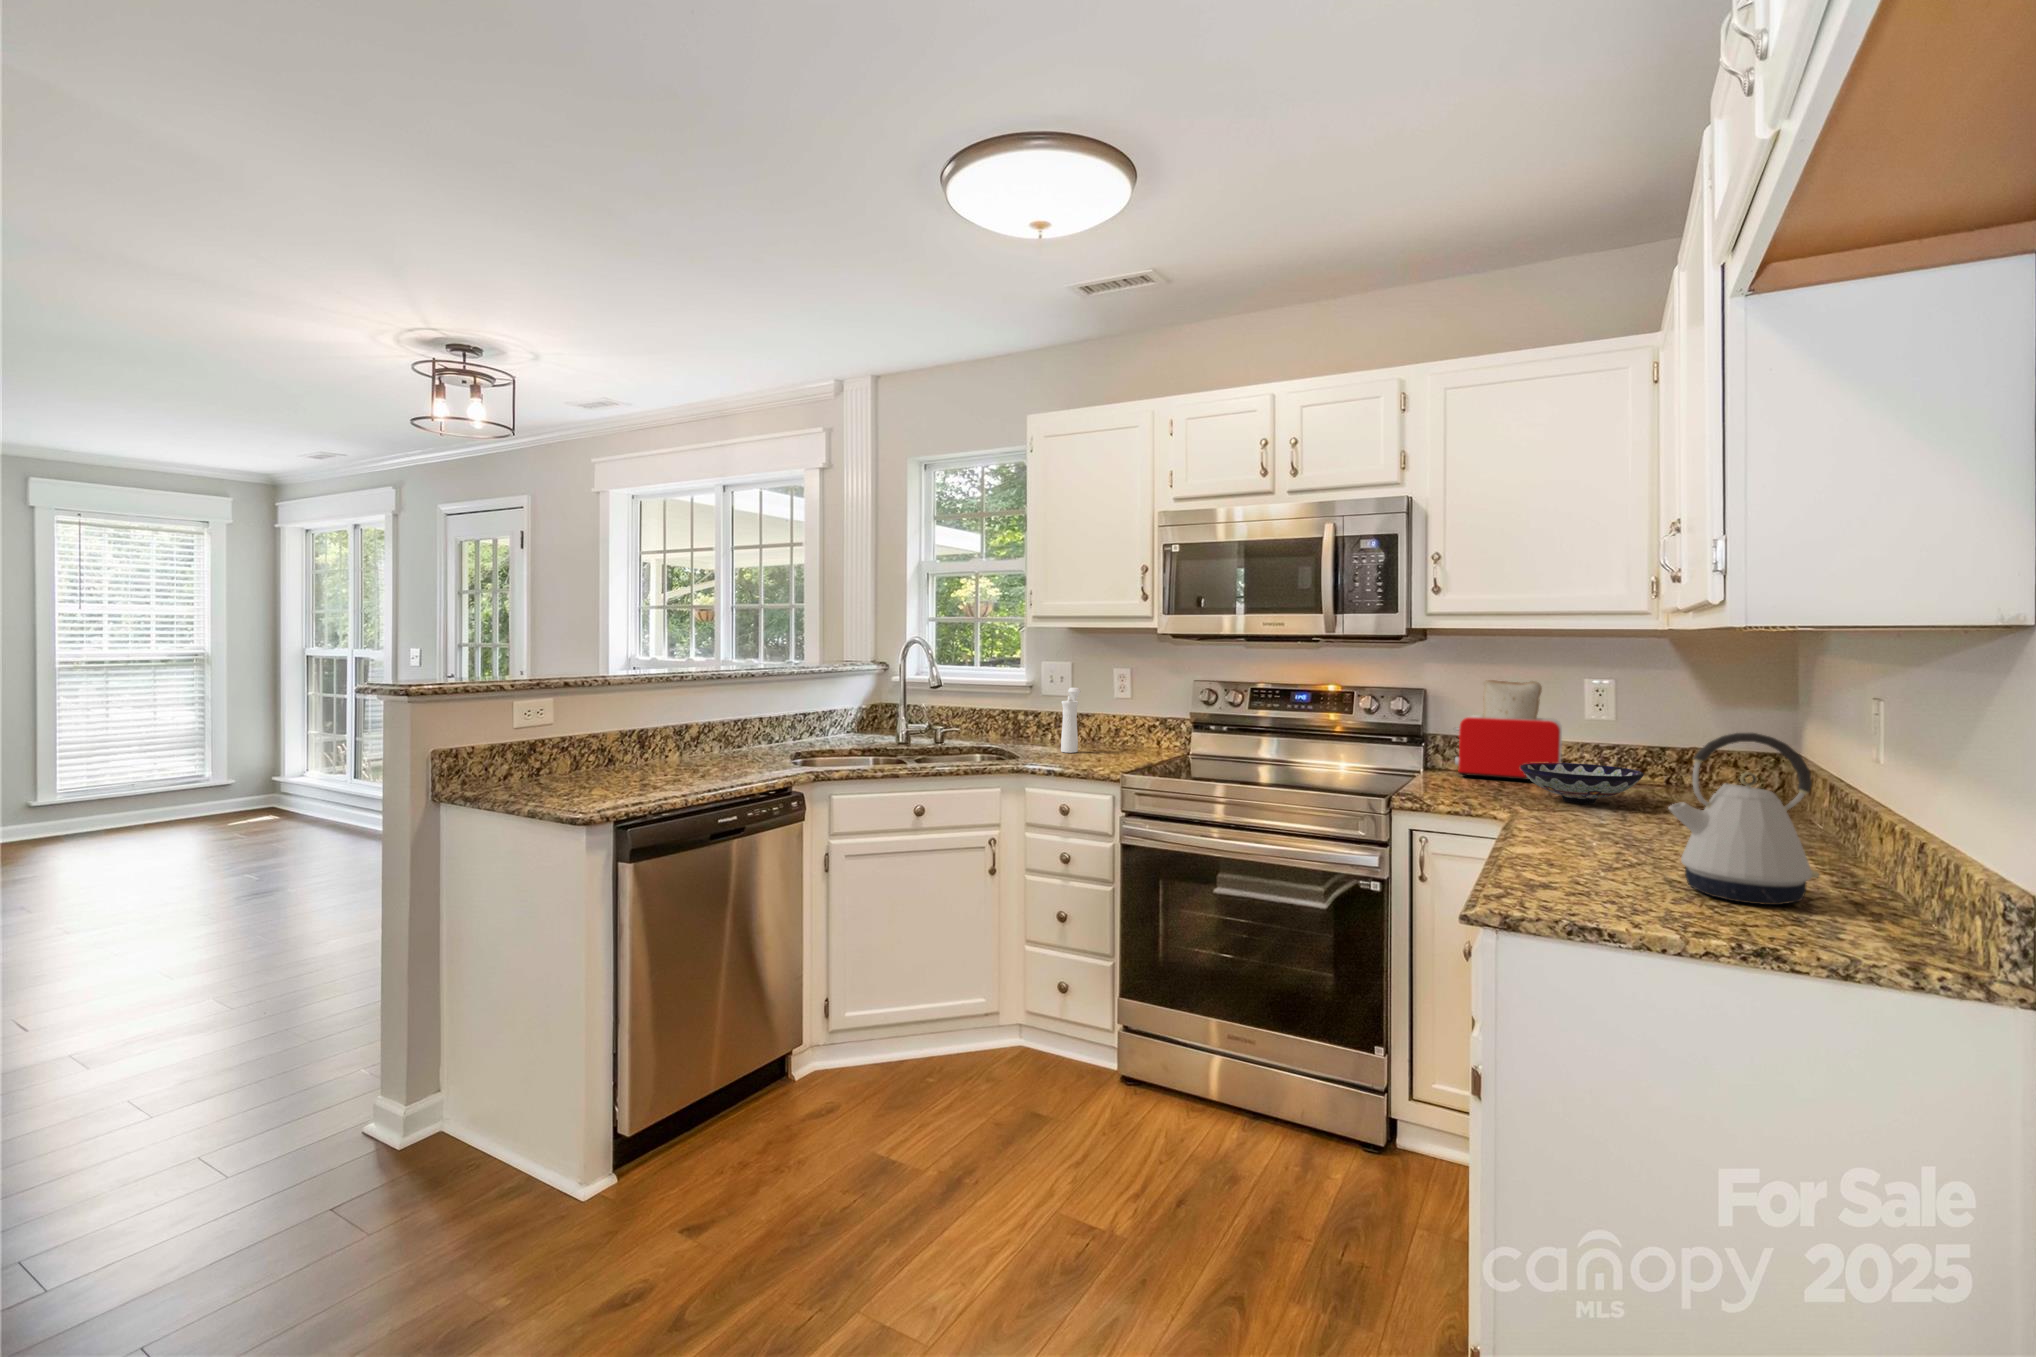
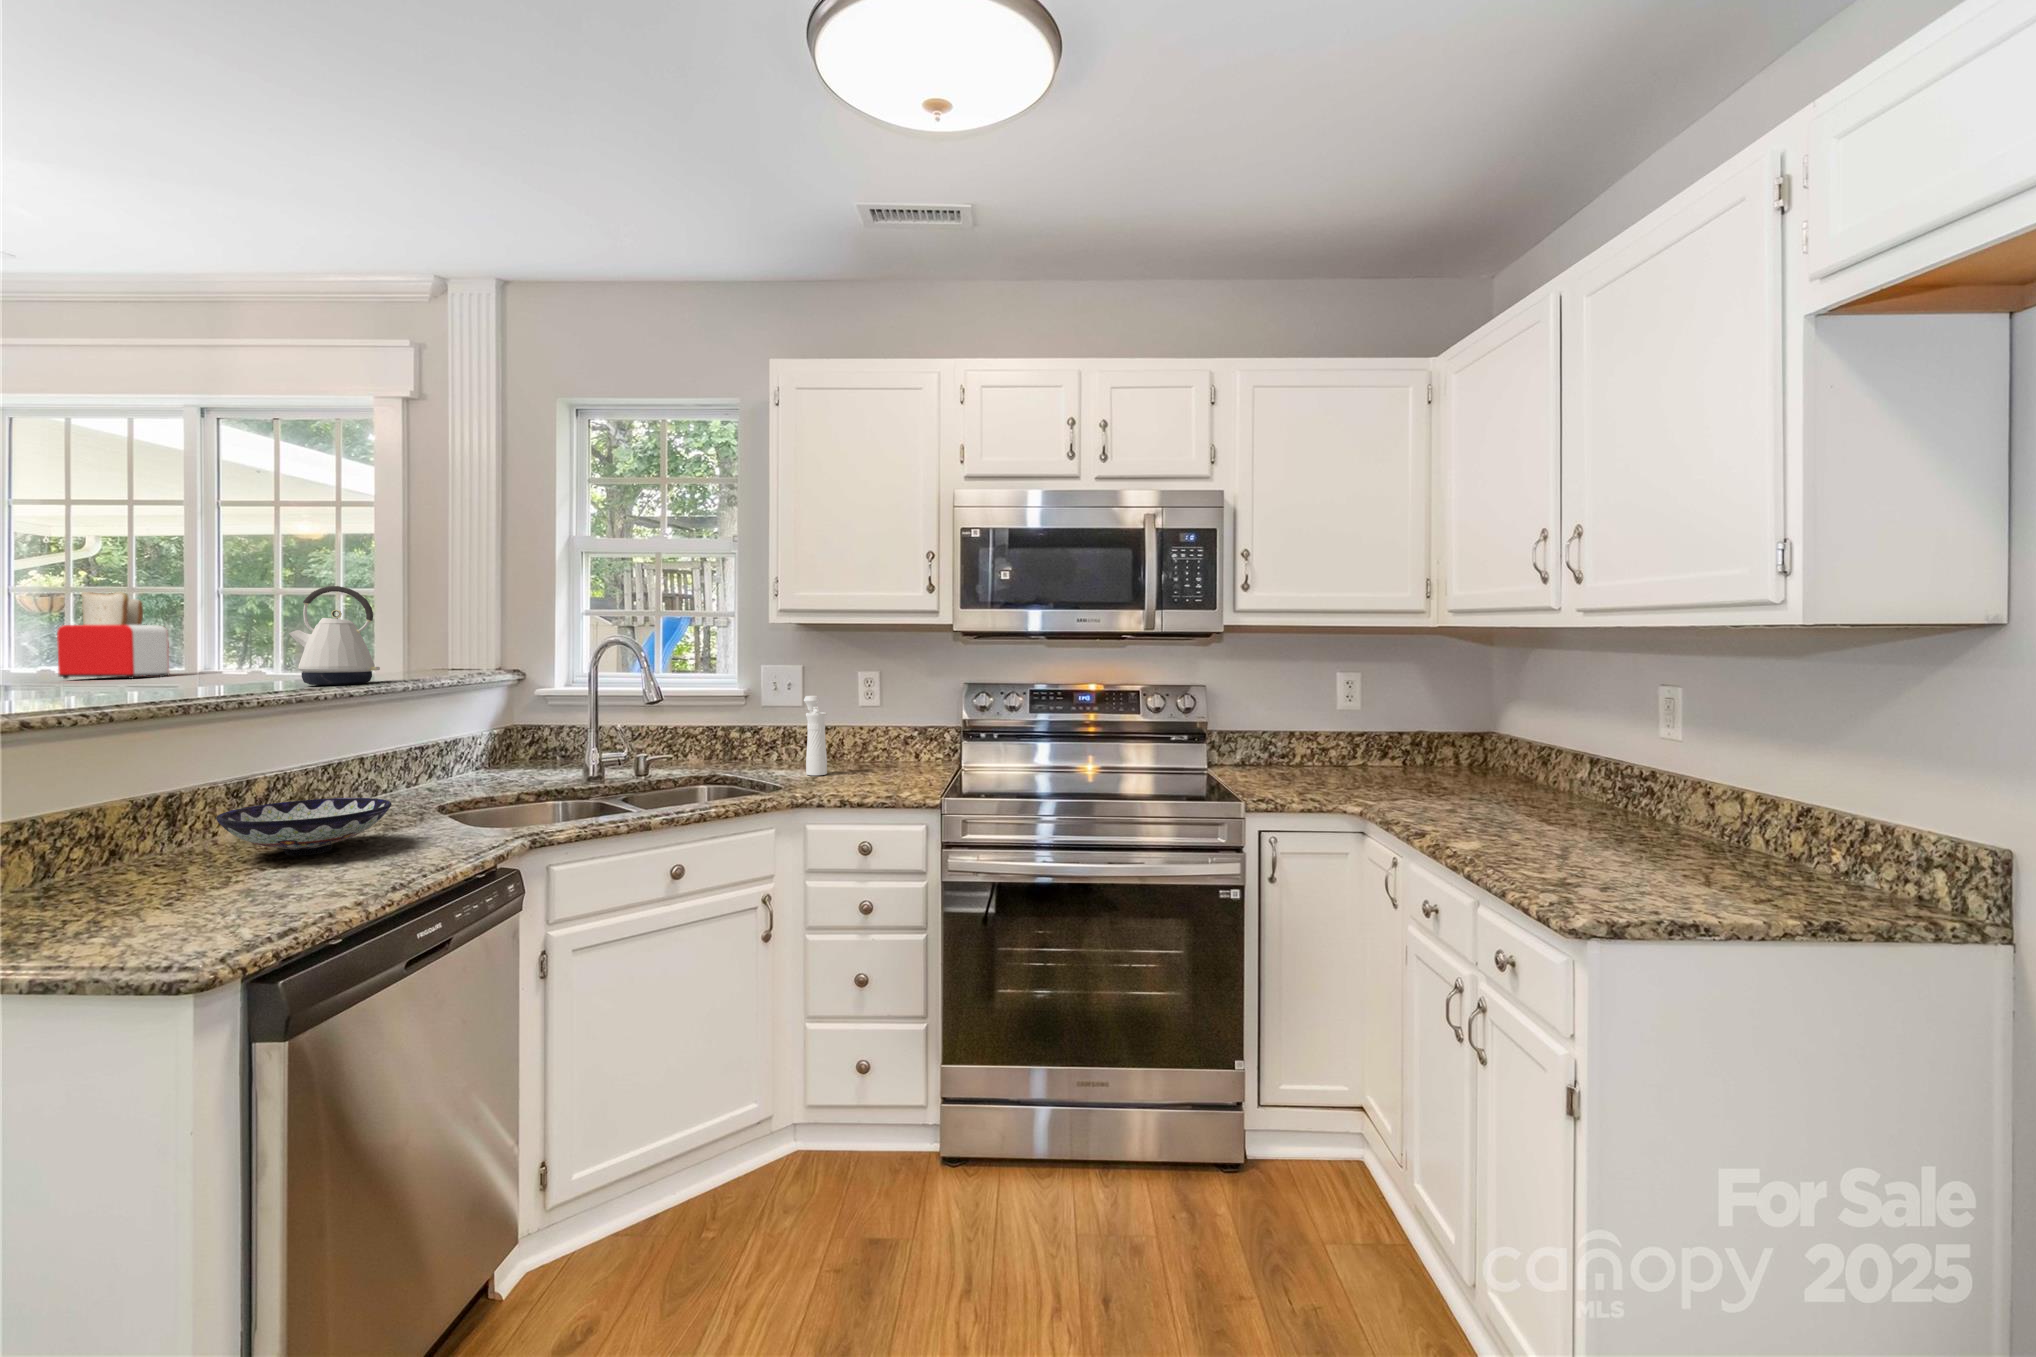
toaster: present [1455,680,1562,780] -> present [57,592,169,679]
kettle: present [1669,733,1819,905] -> present [289,586,380,685]
bowl: present [1520,763,1644,804] -> present [216,798,391,855]

